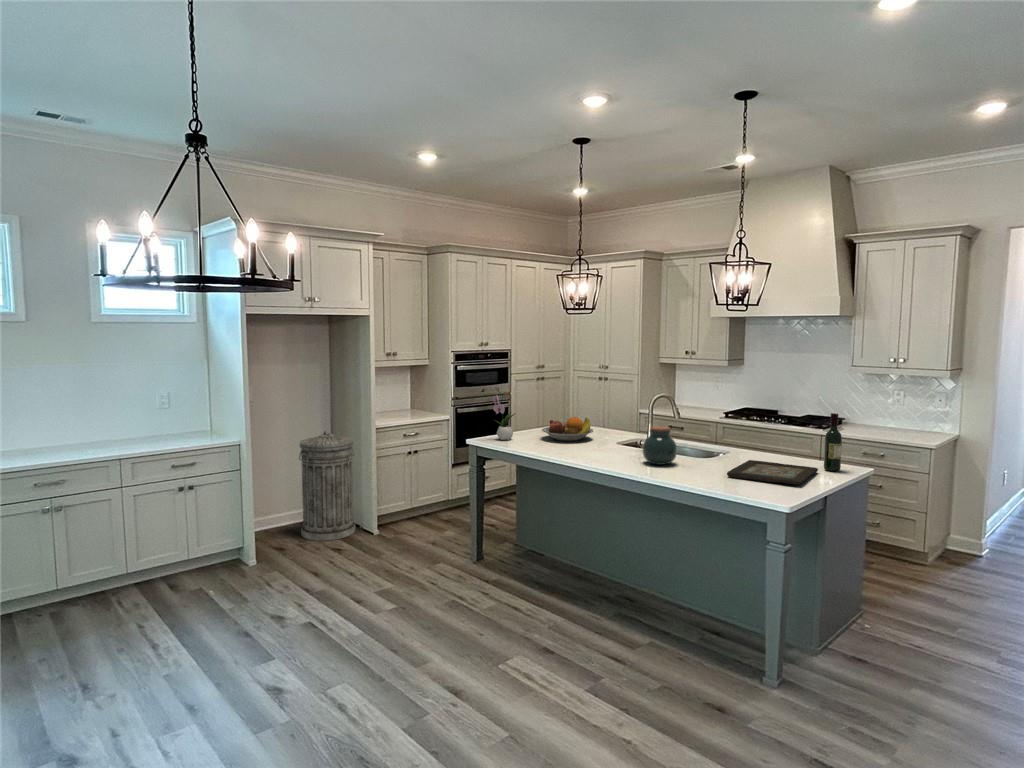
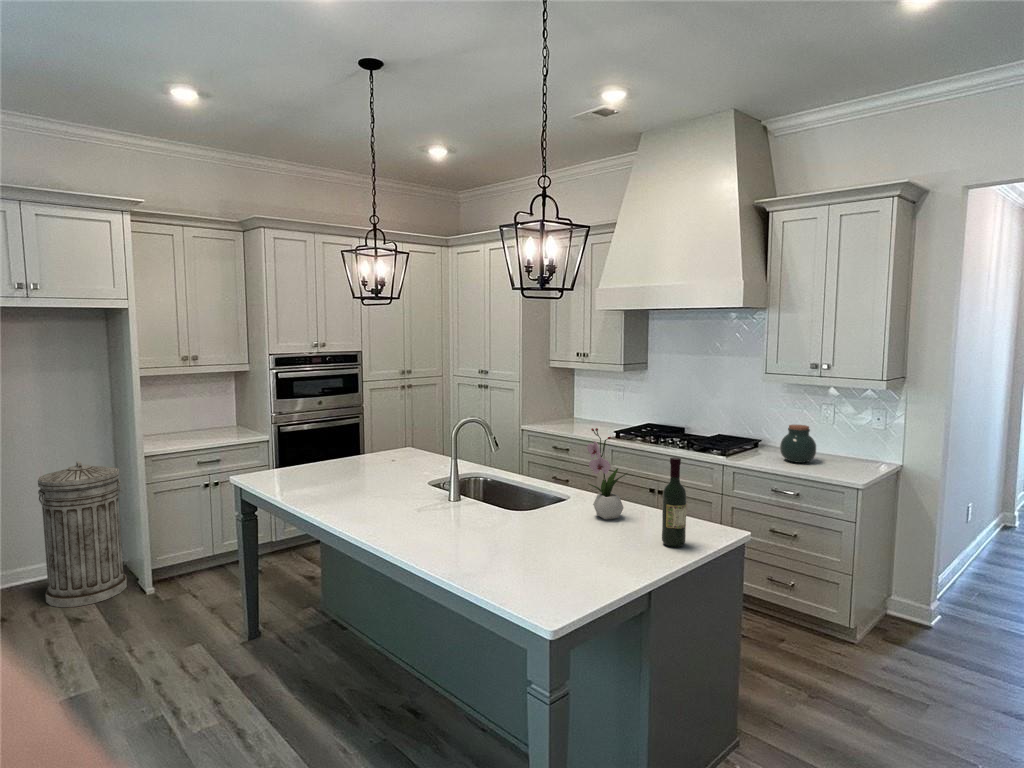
flower arrangement: present [493,388,514,440] -> present [587,428,627,520]
fruit bowl: present [542,417,593,441] -> none [324,447,397,482]
jar: present [643,426,677,465] -> present [780,425,816,463]
decorative tray: present [727,460,818,485] -> none [498,524,648,584]

